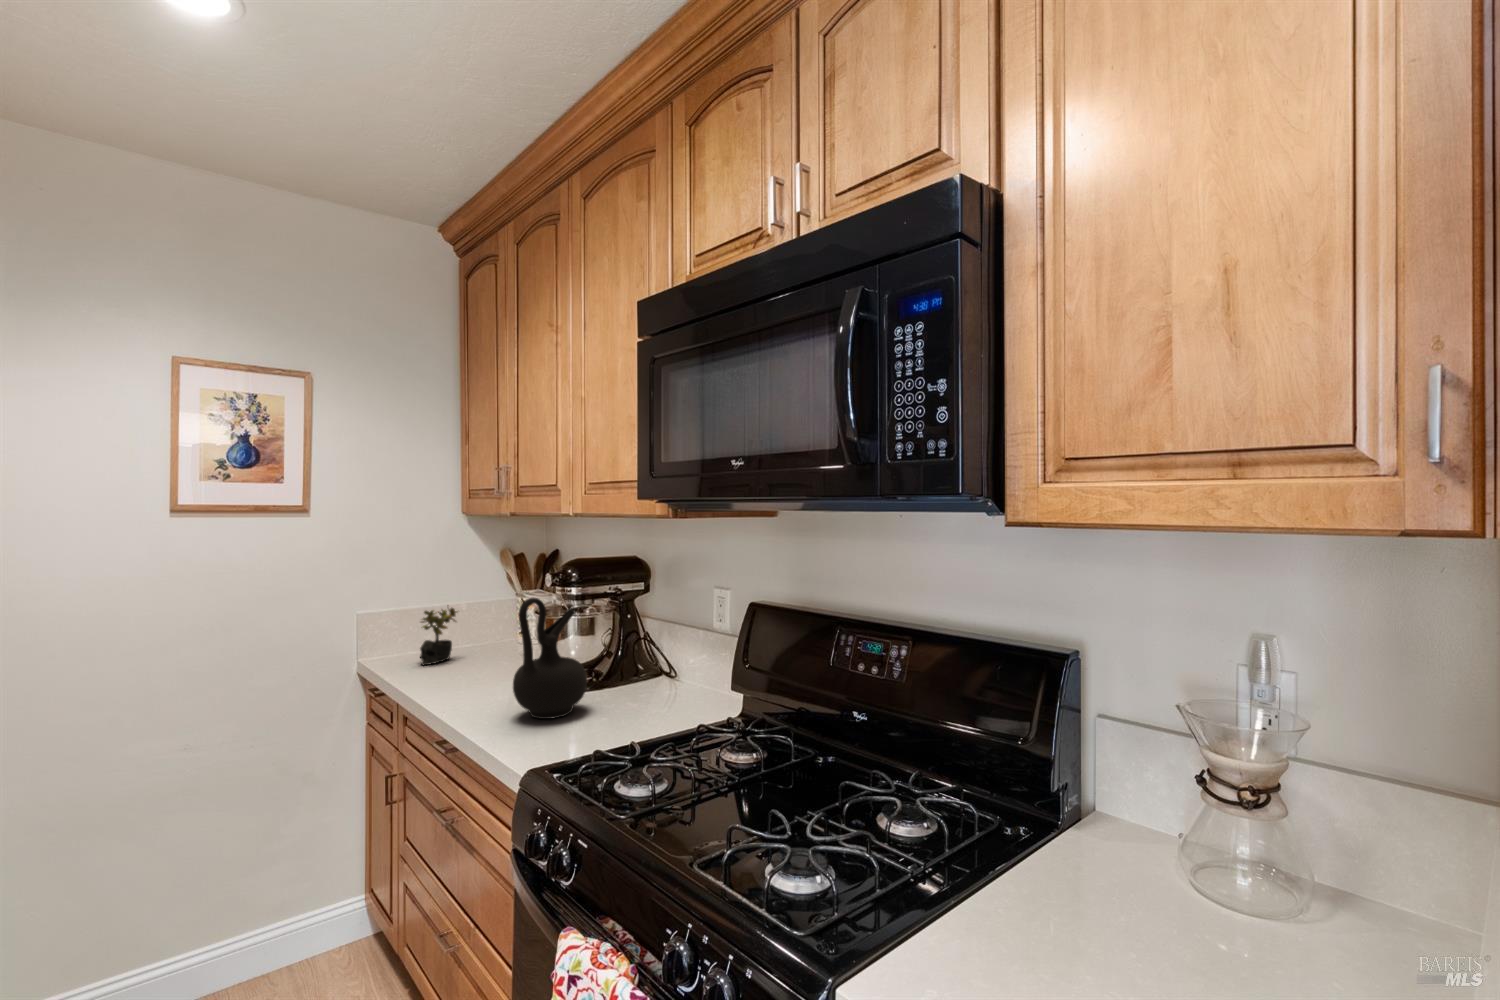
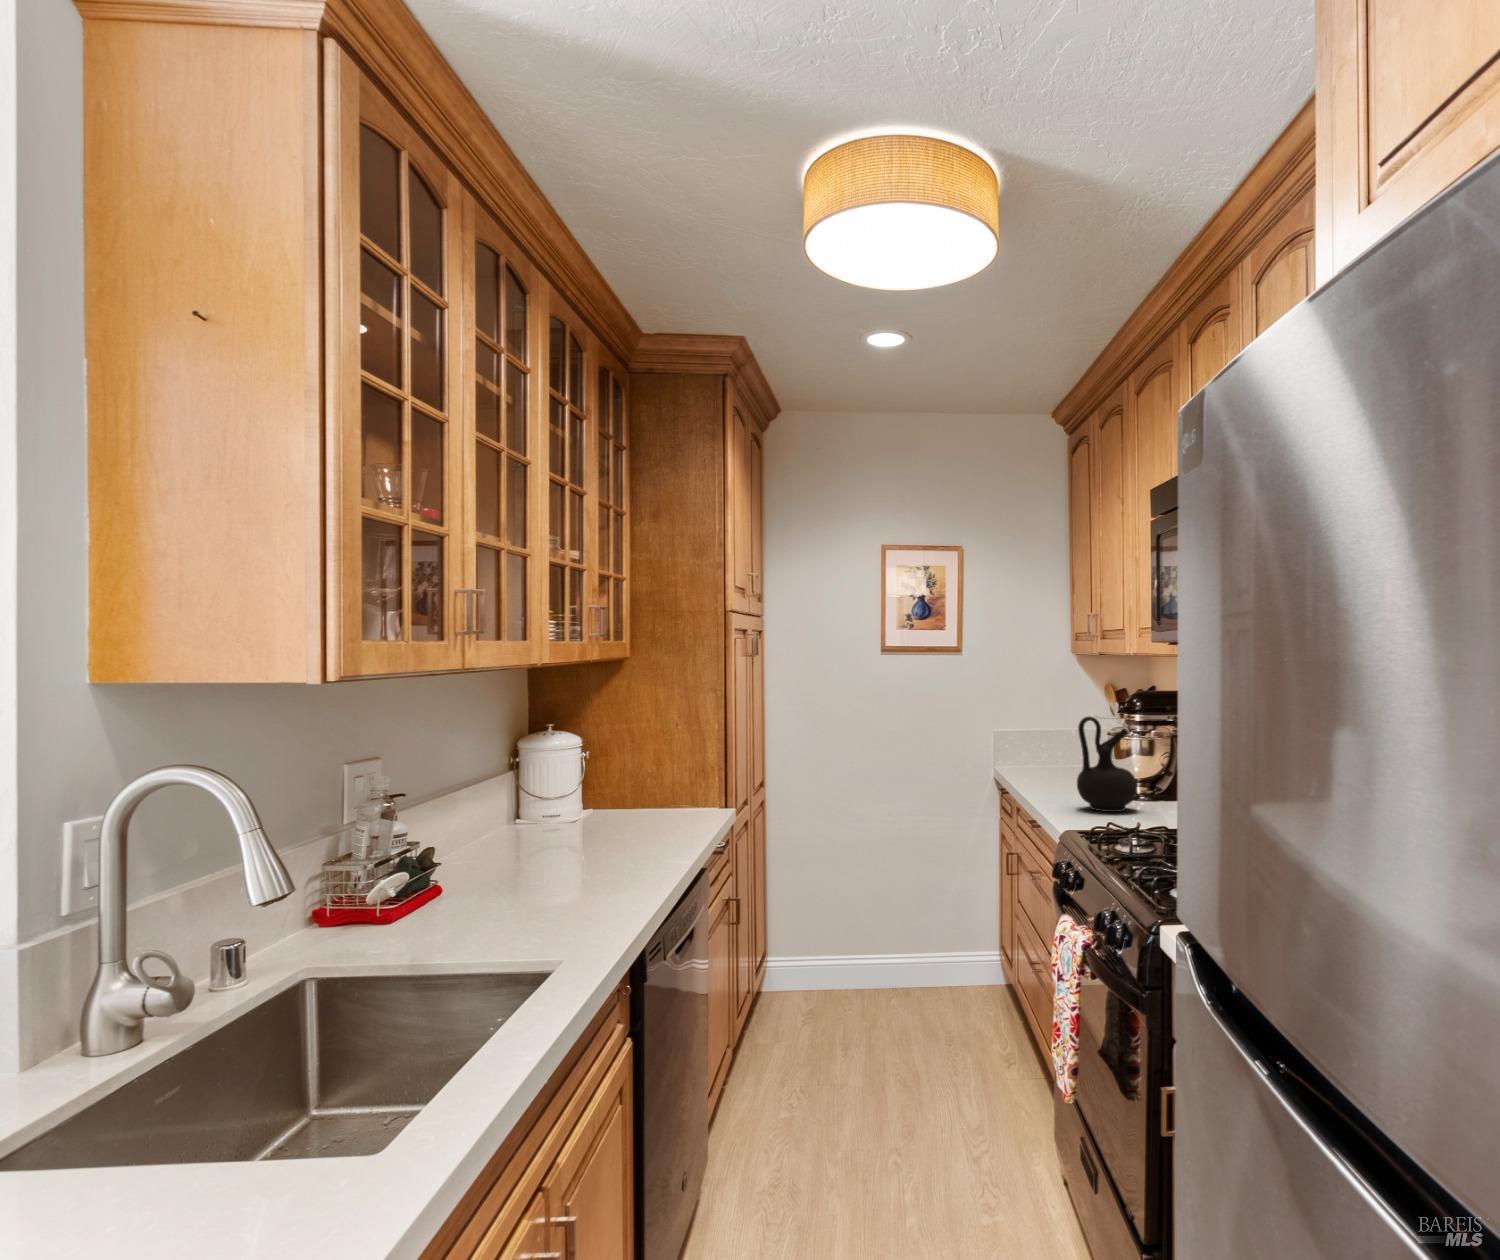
succulent plant: present [420,608,457,665] -> none [1036,731,1071,778]

